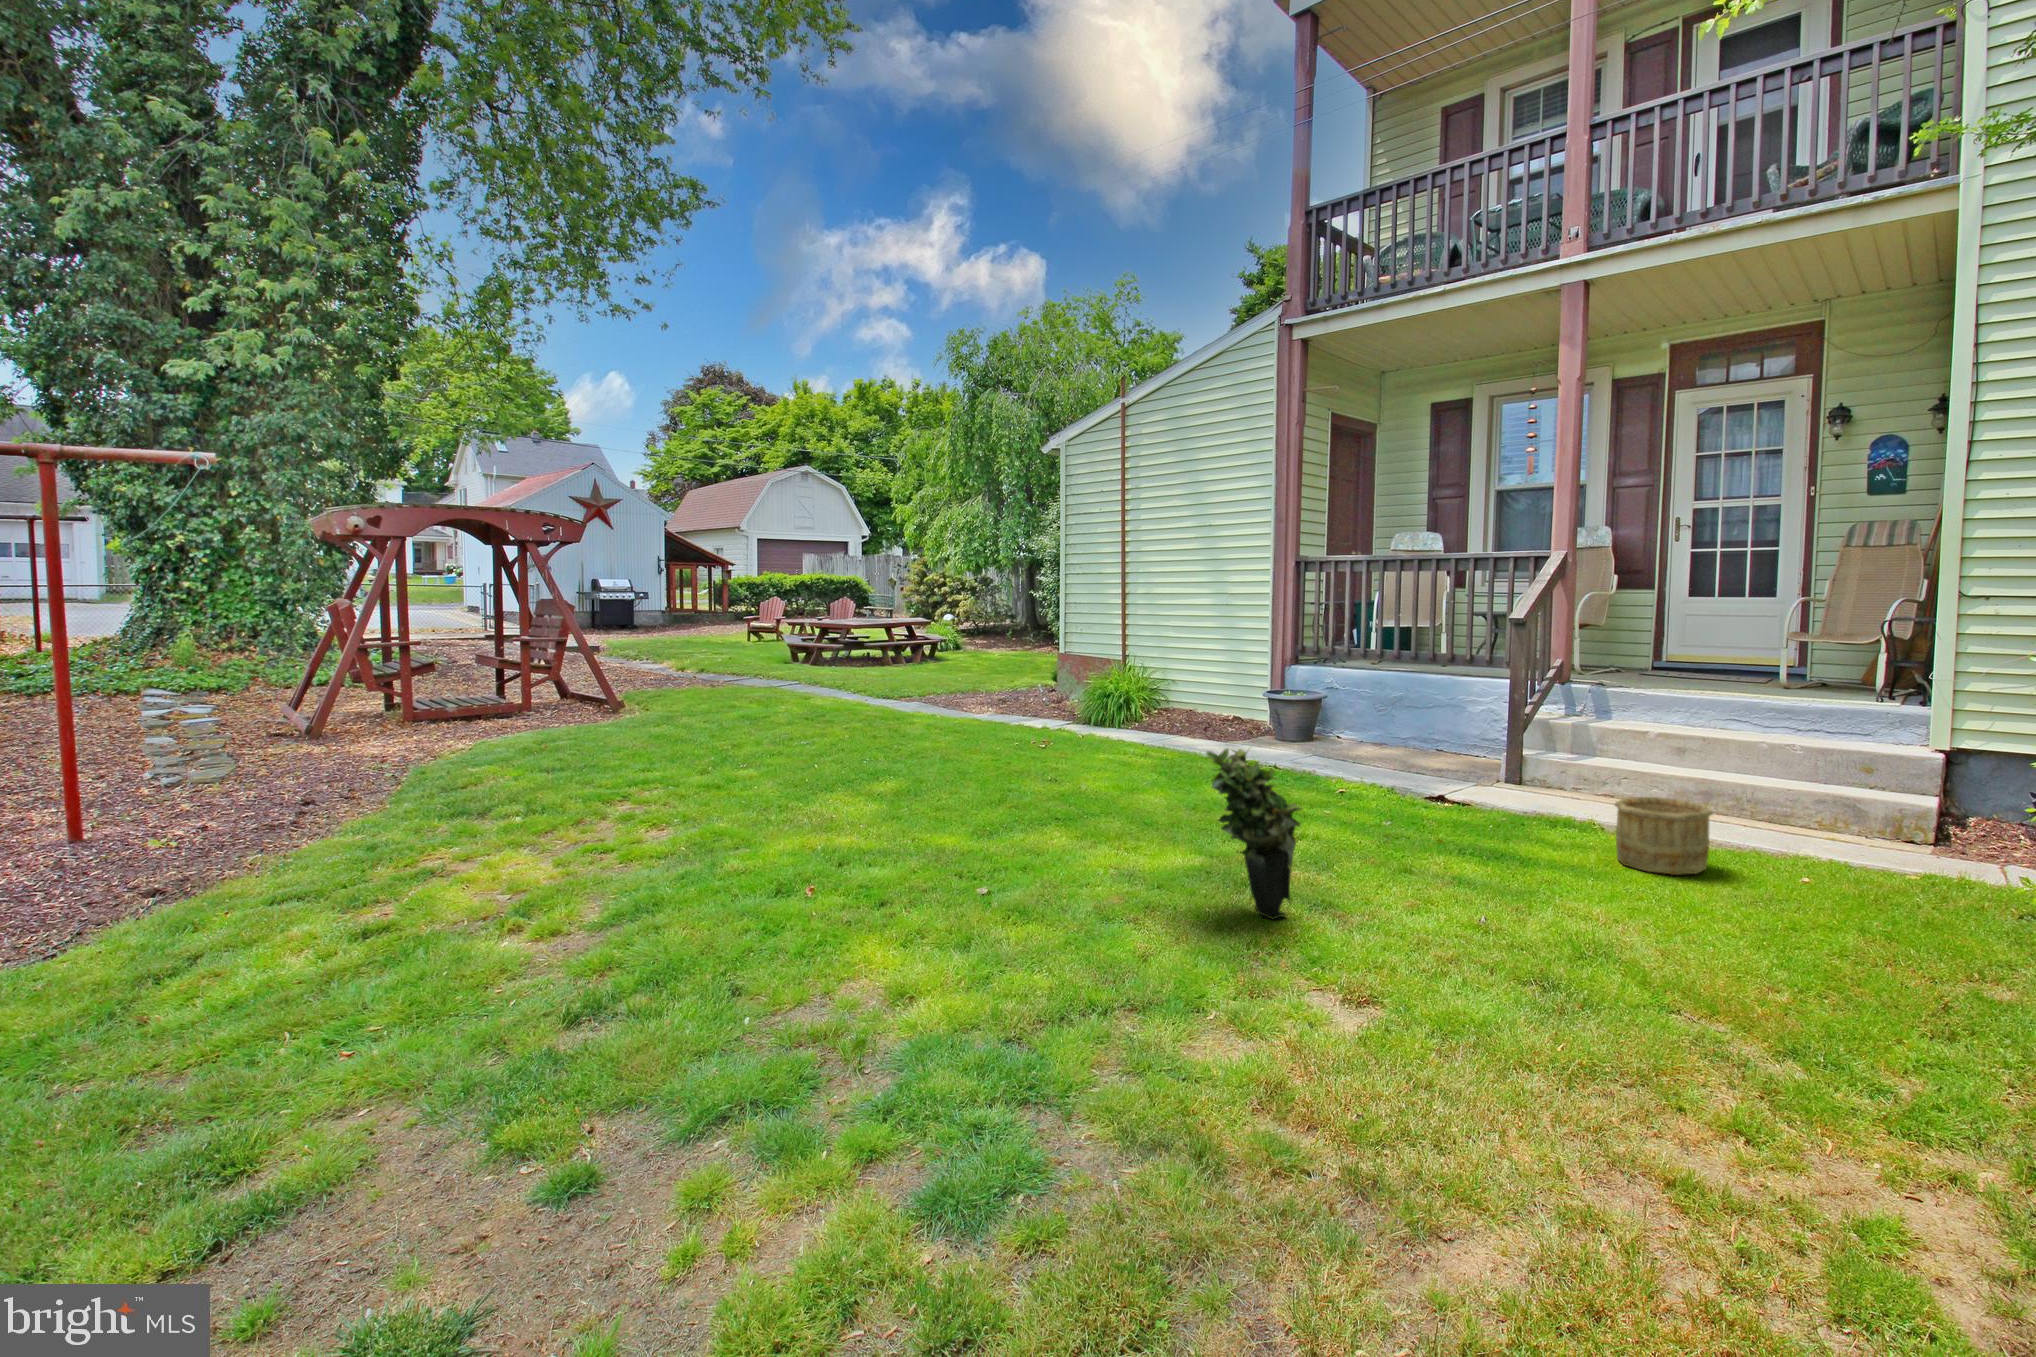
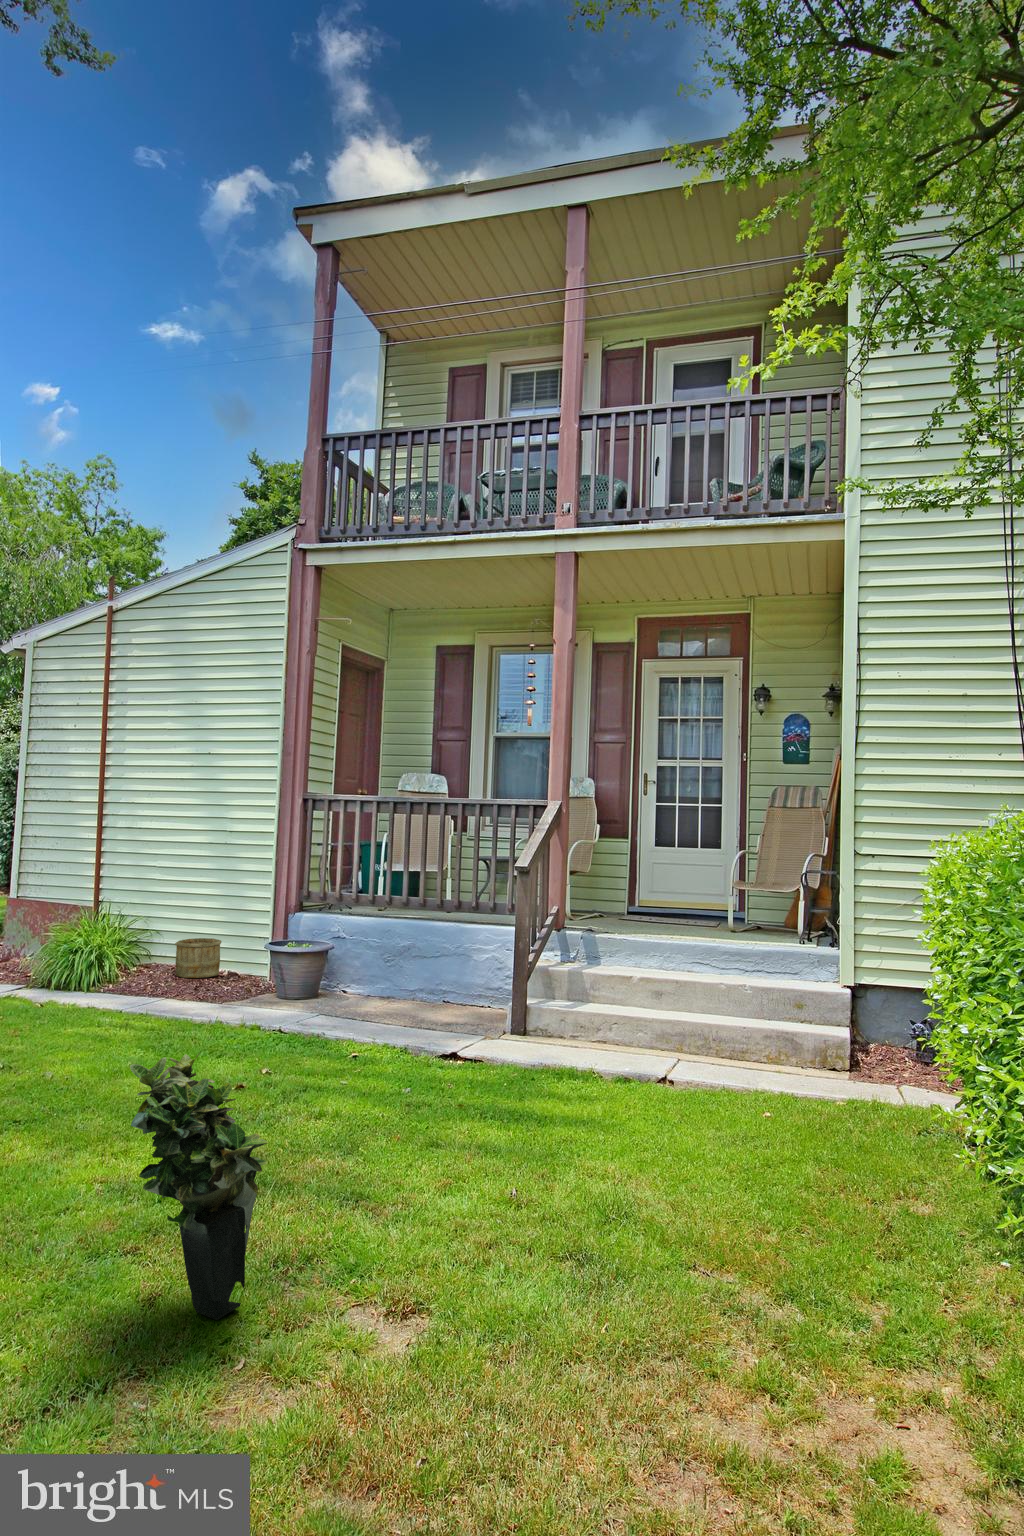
wooden bucket: present [1615,797,1713,875] -> present [175,938,221,978]

